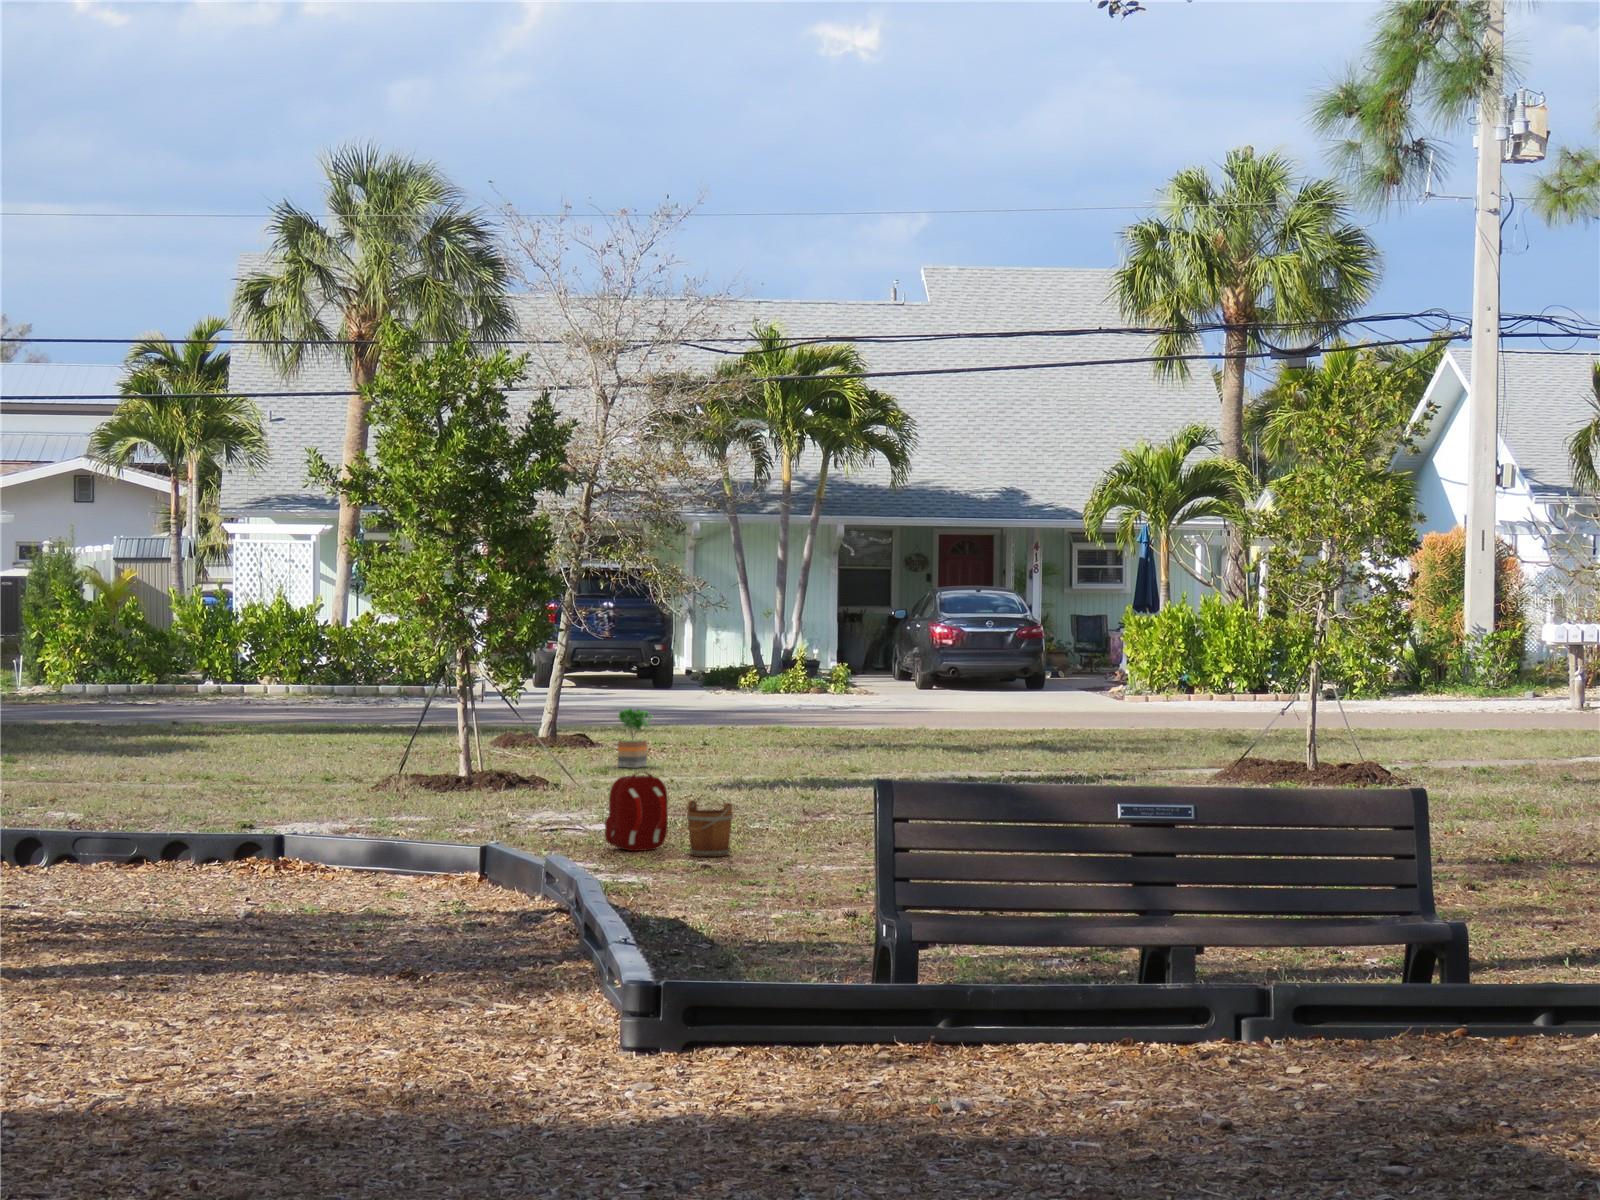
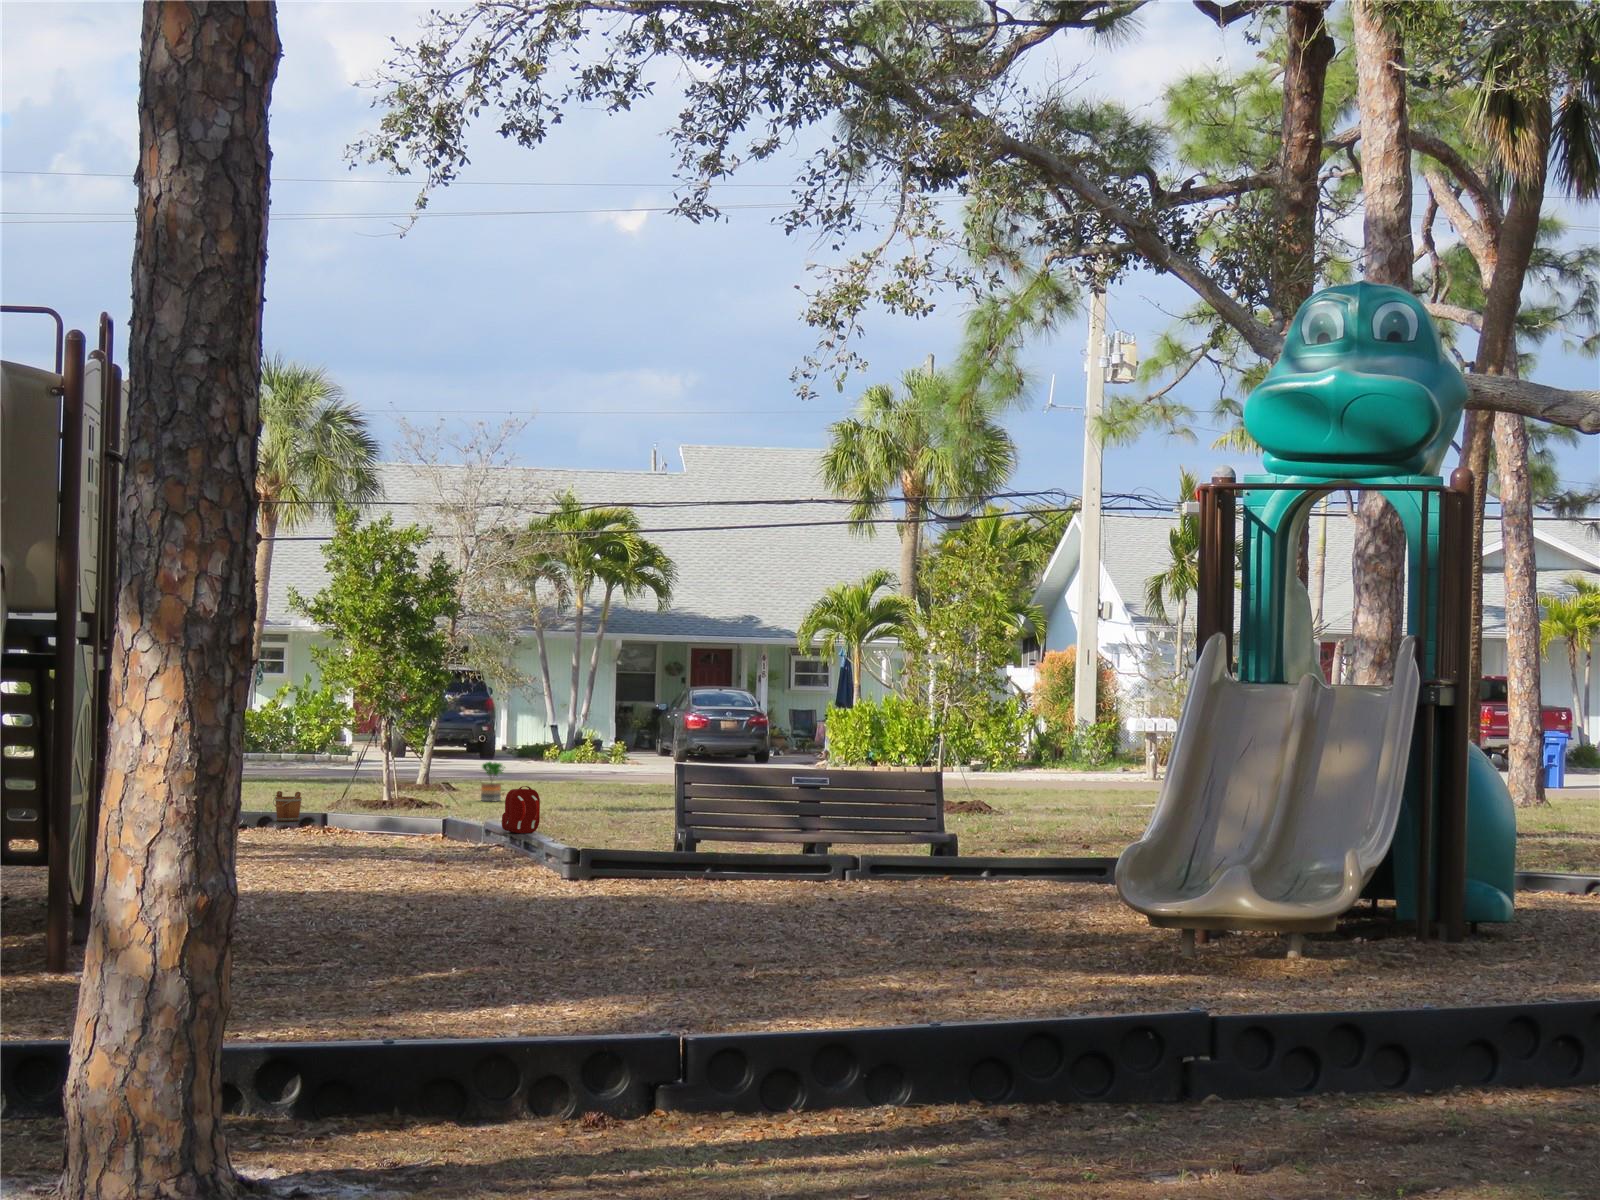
bucket: present [685,800,733,857] -> present [273,791,302,821]

